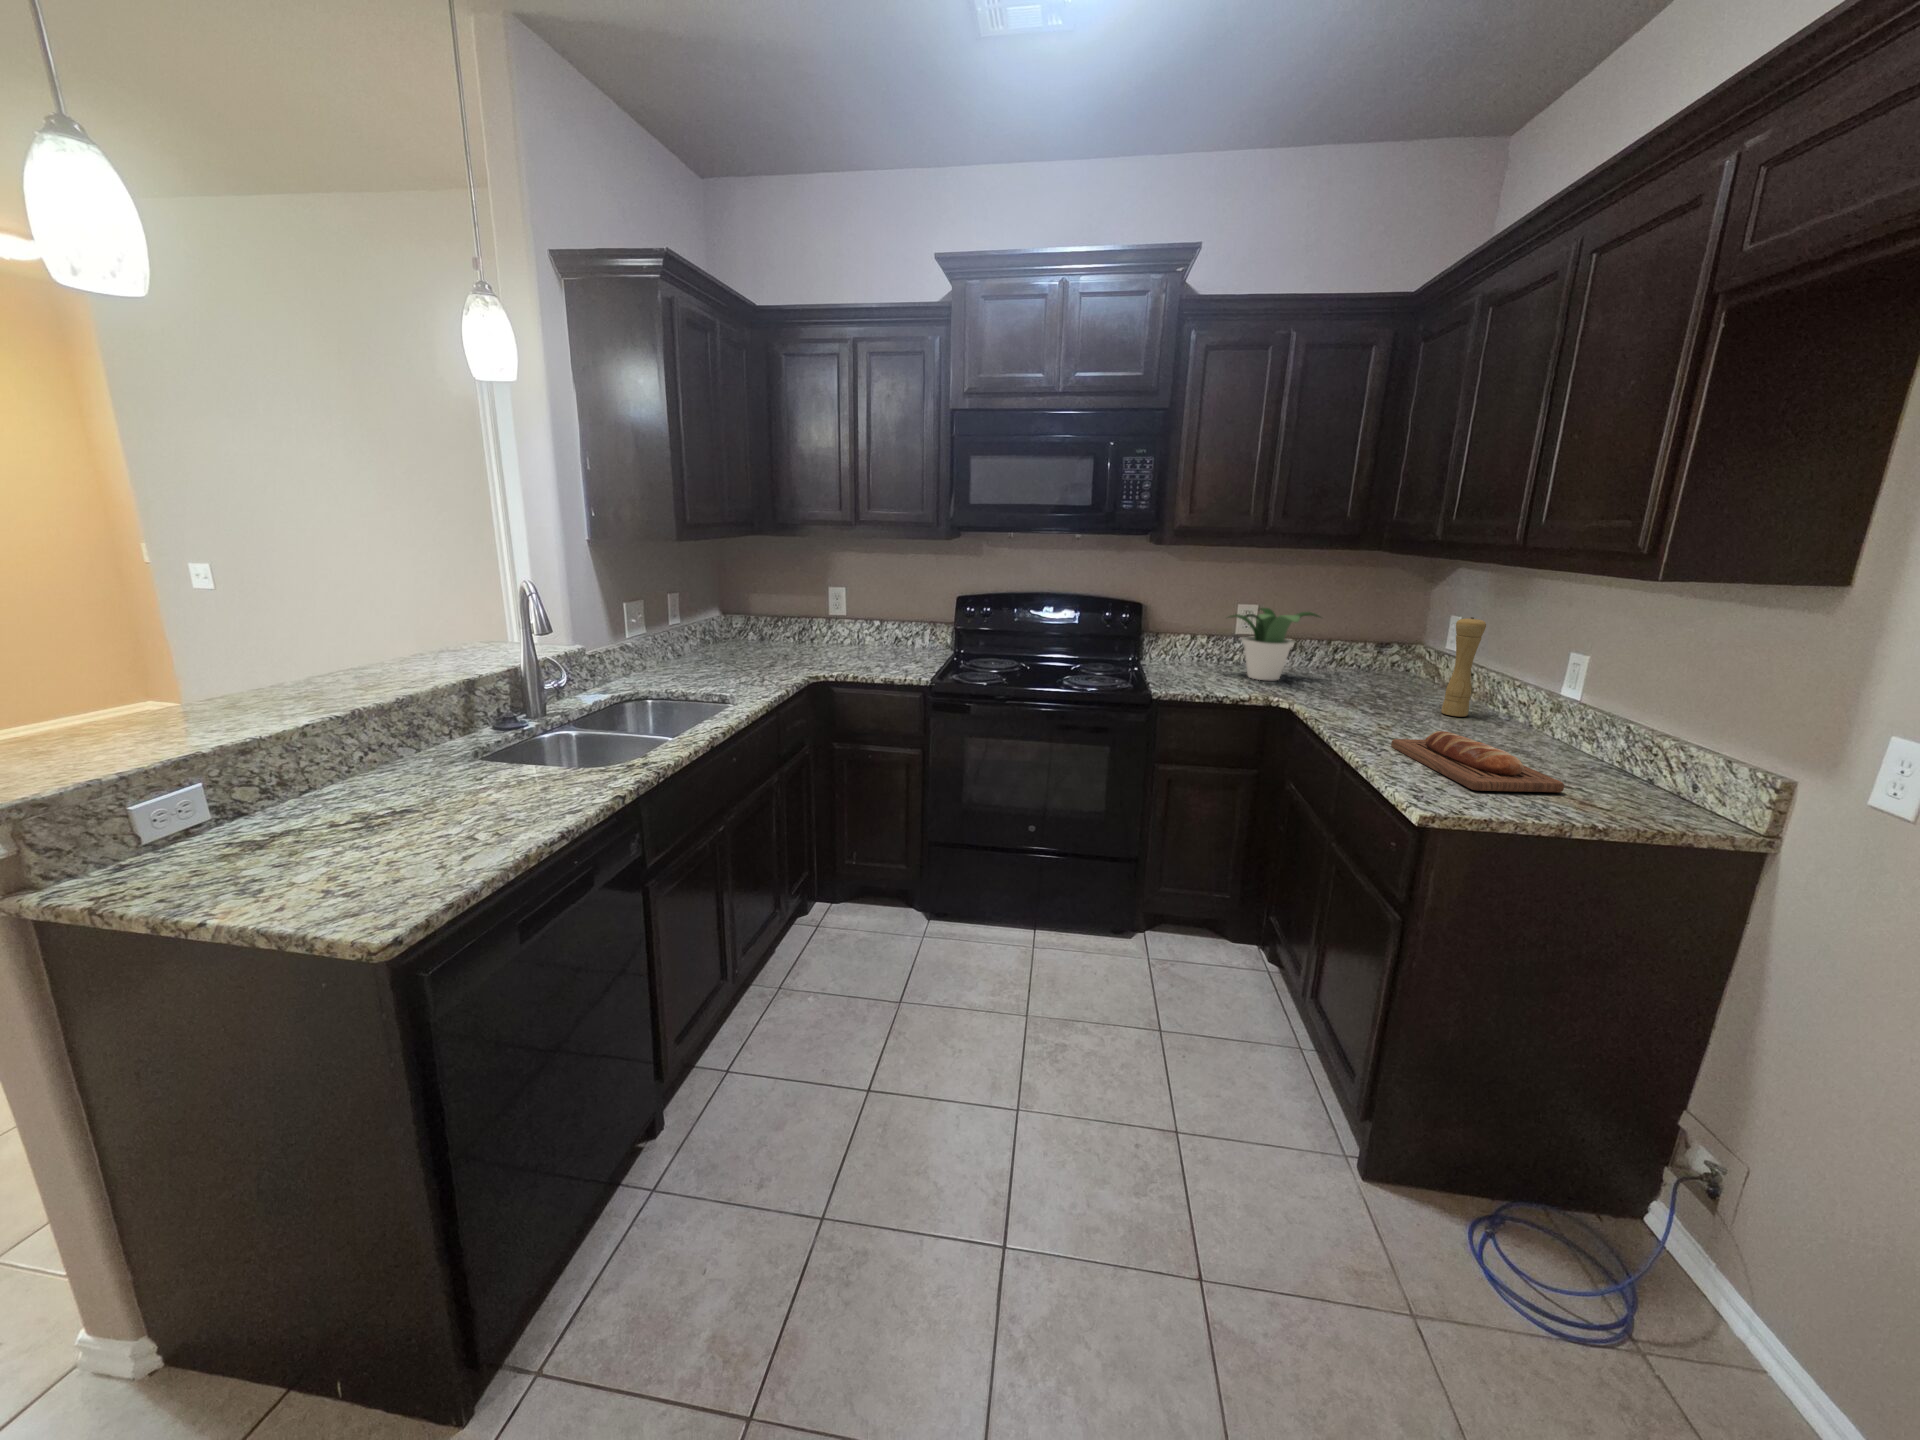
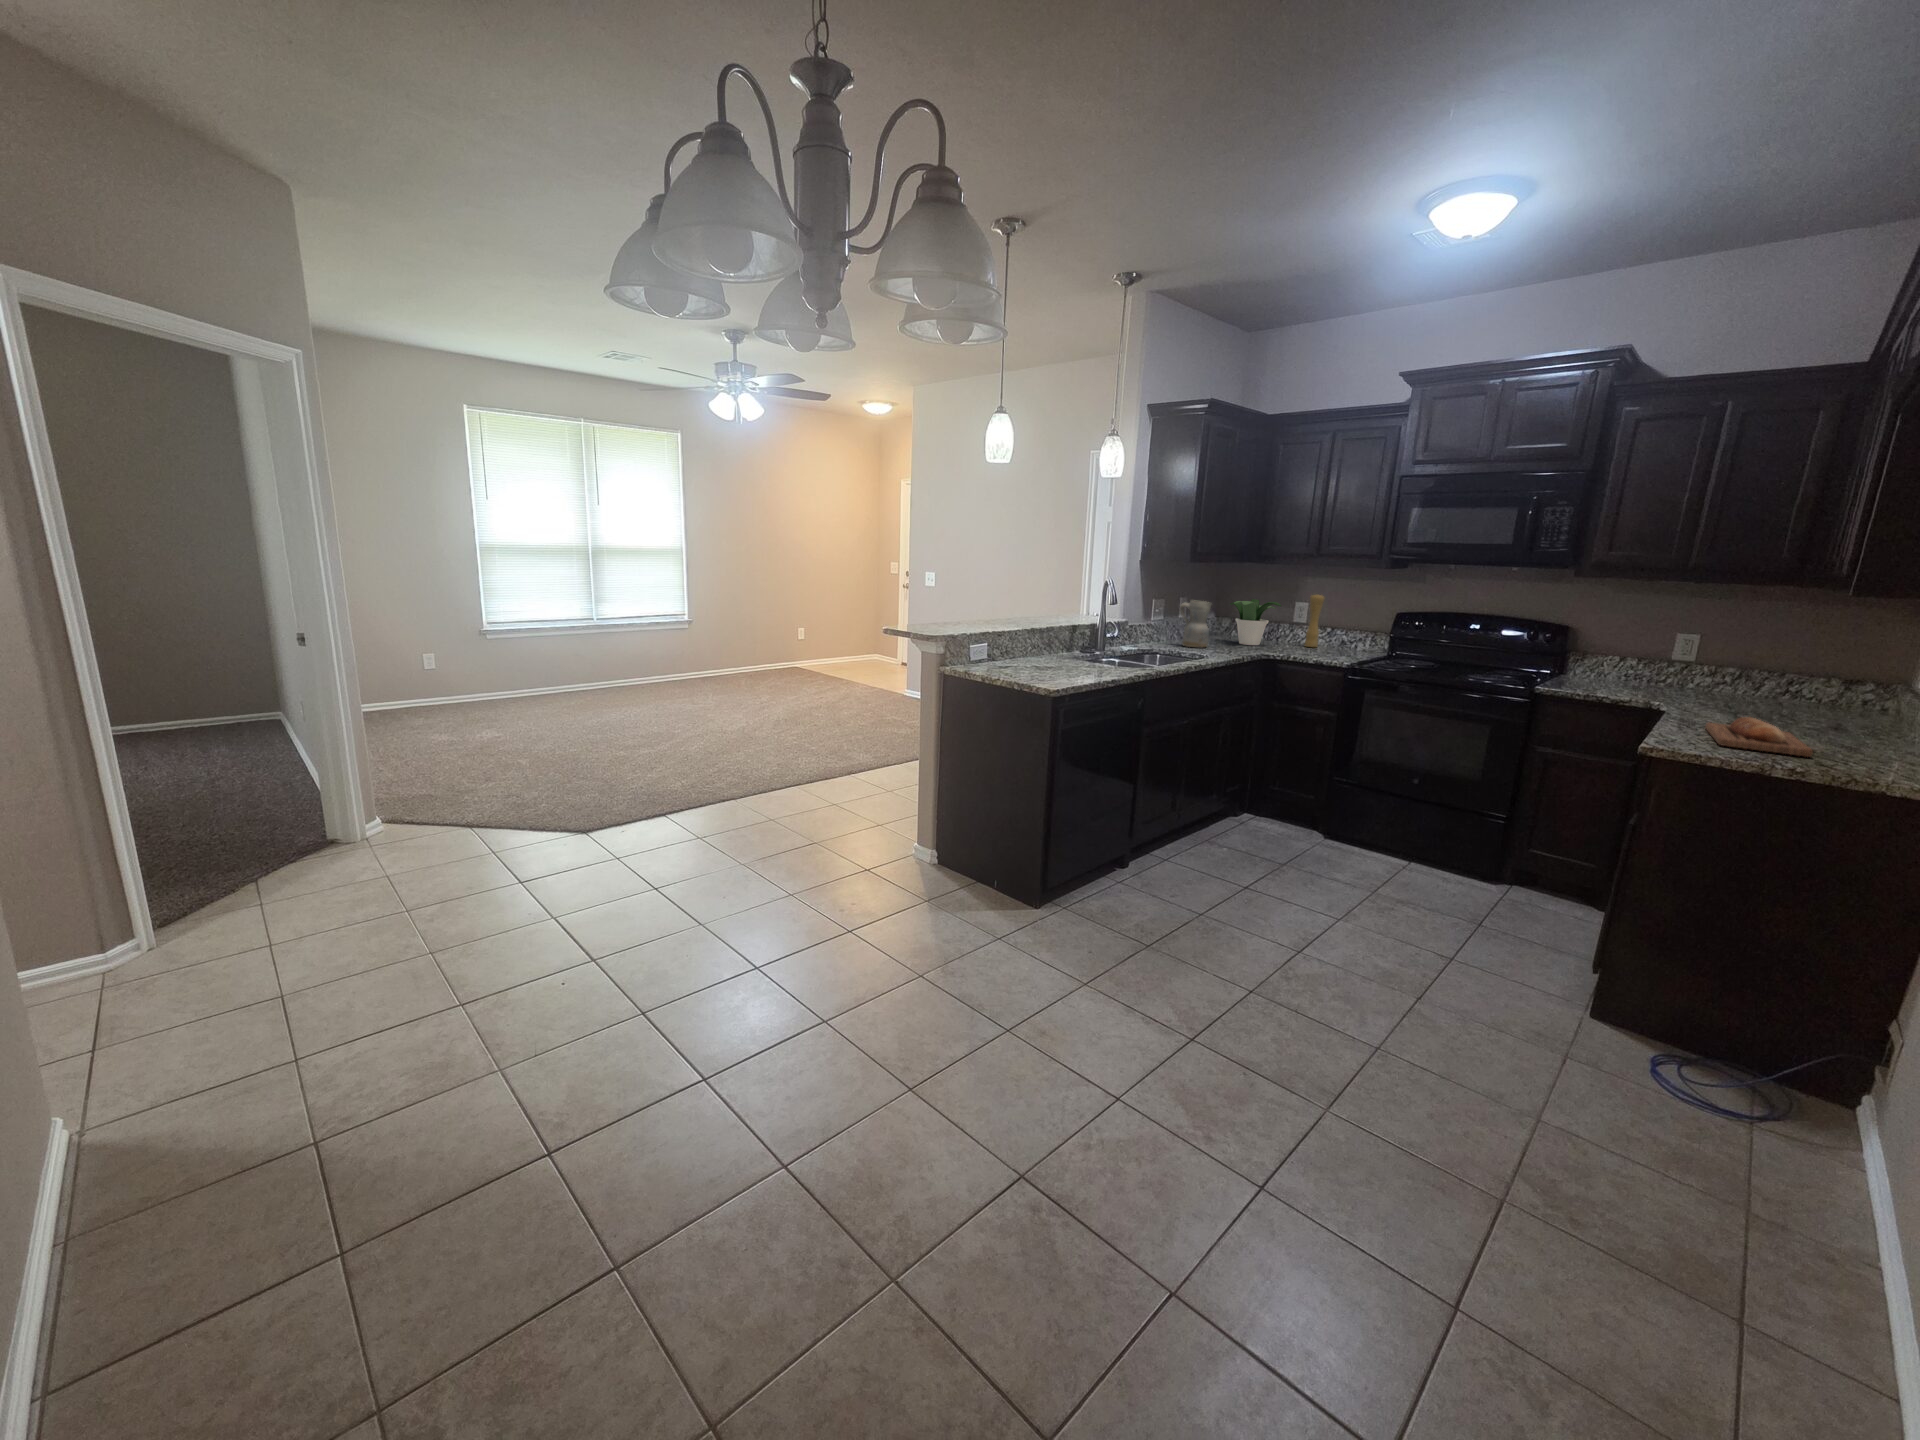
ceramic pitcher: none [671,603,726,678] -> present [1180,601,1211,647]
potted plant: present [1229,608,1320,680] -> present [1230,599,1281,645]
pepper mill: present [1441,617,1486,717] -> present [1305,595,1324,647]

